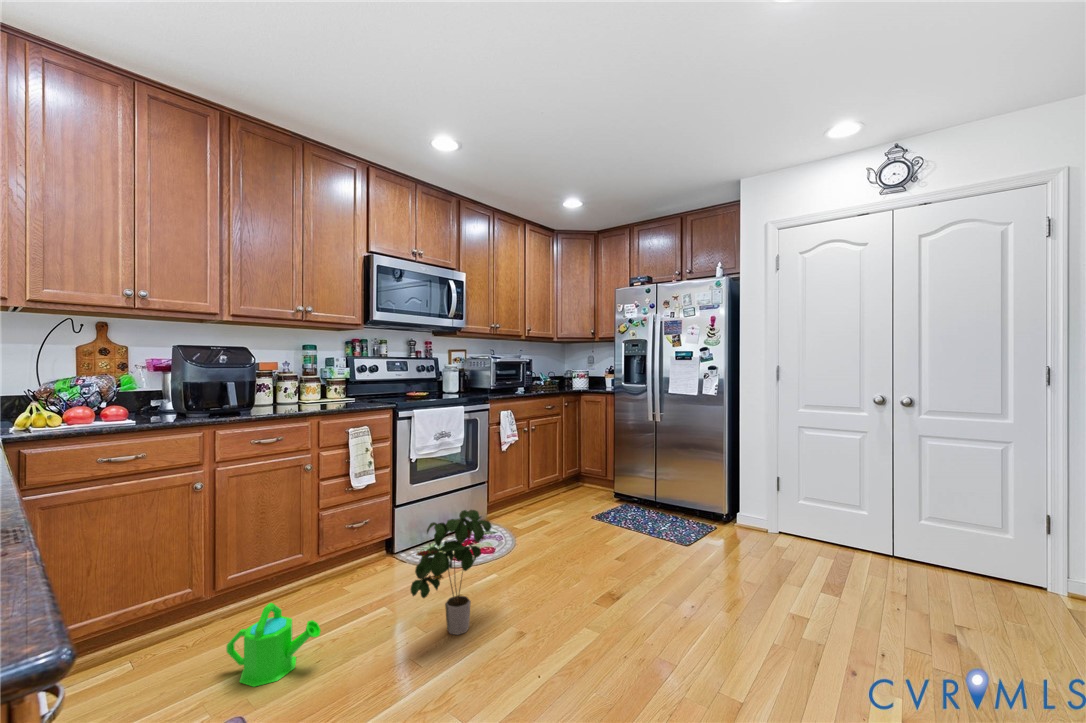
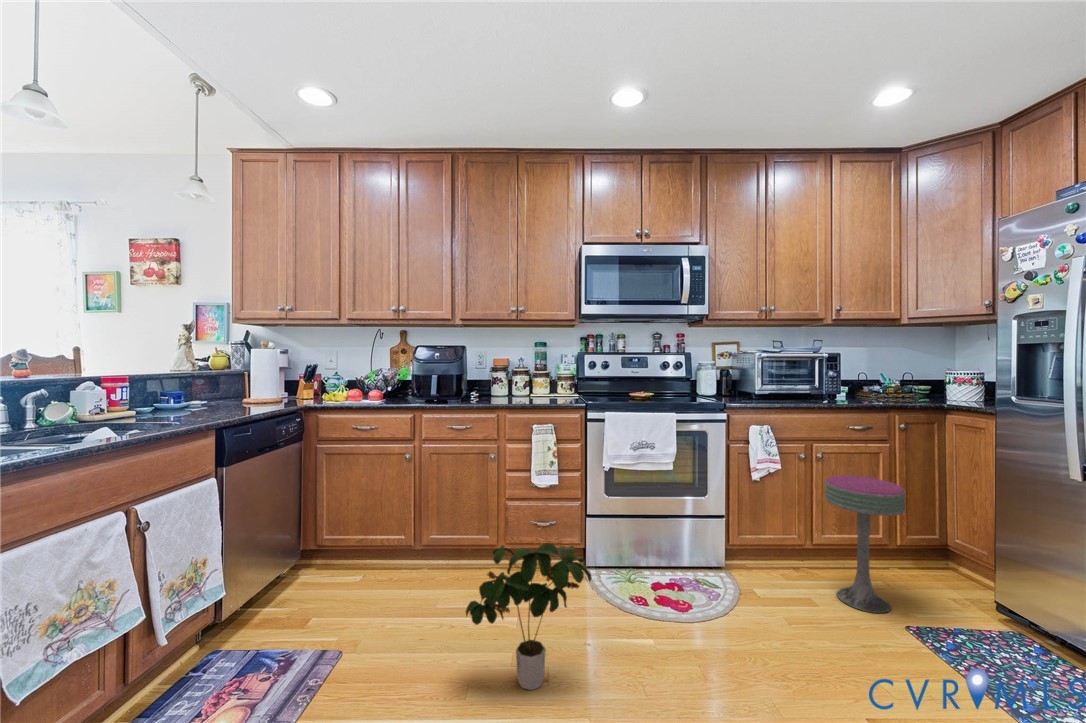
bar stool: none [545,435,585,515] -> present [825,475,905,613]
watering can: present [227,603,321,687] -> none [377,565,422,633]

